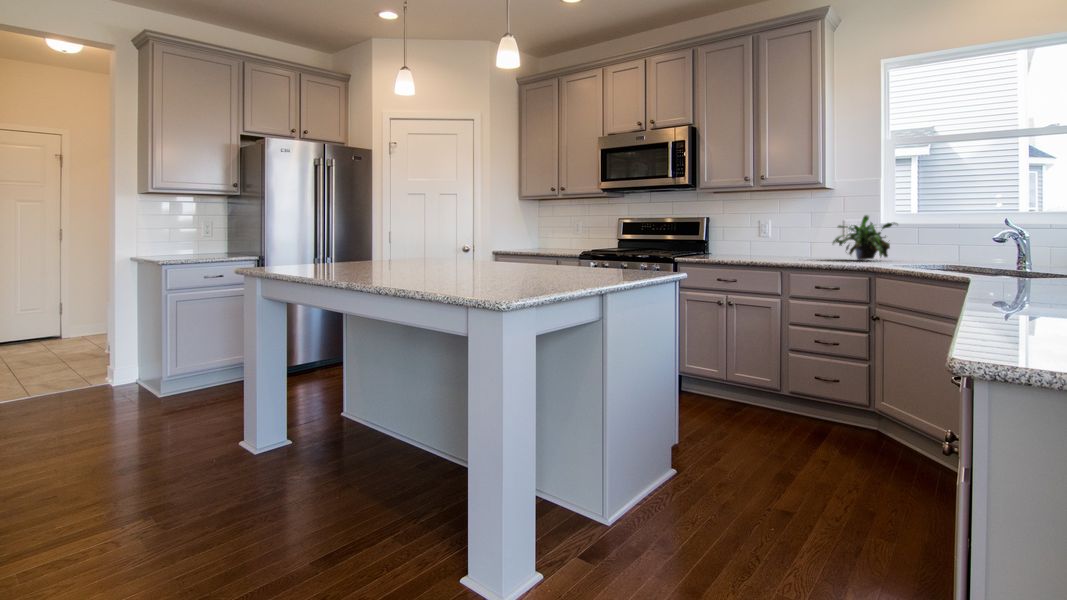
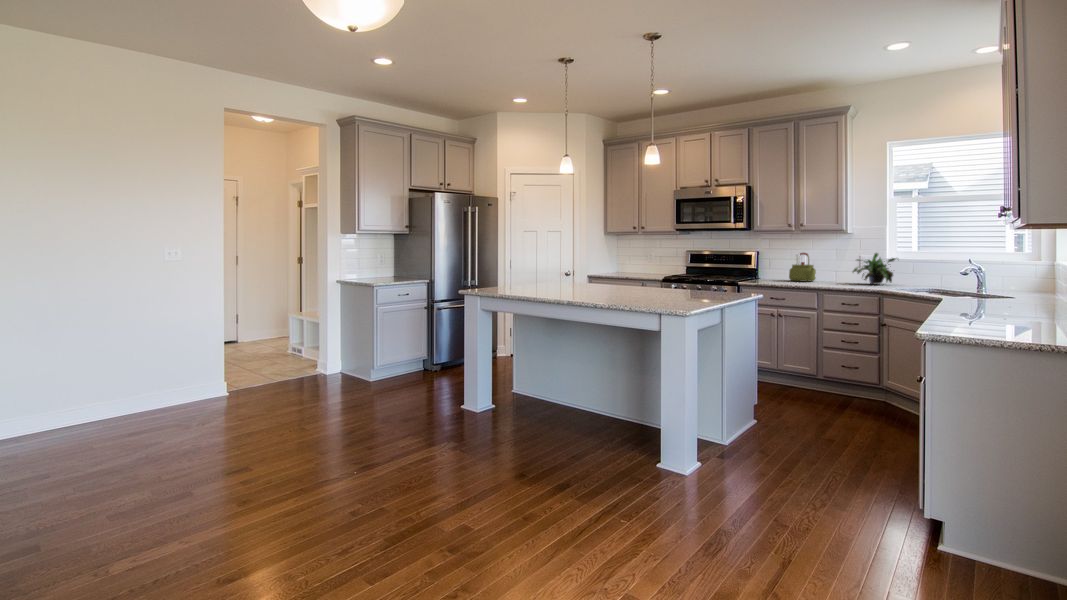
kettle: none [748,218,784,257] -> present [789,253,816,282]

